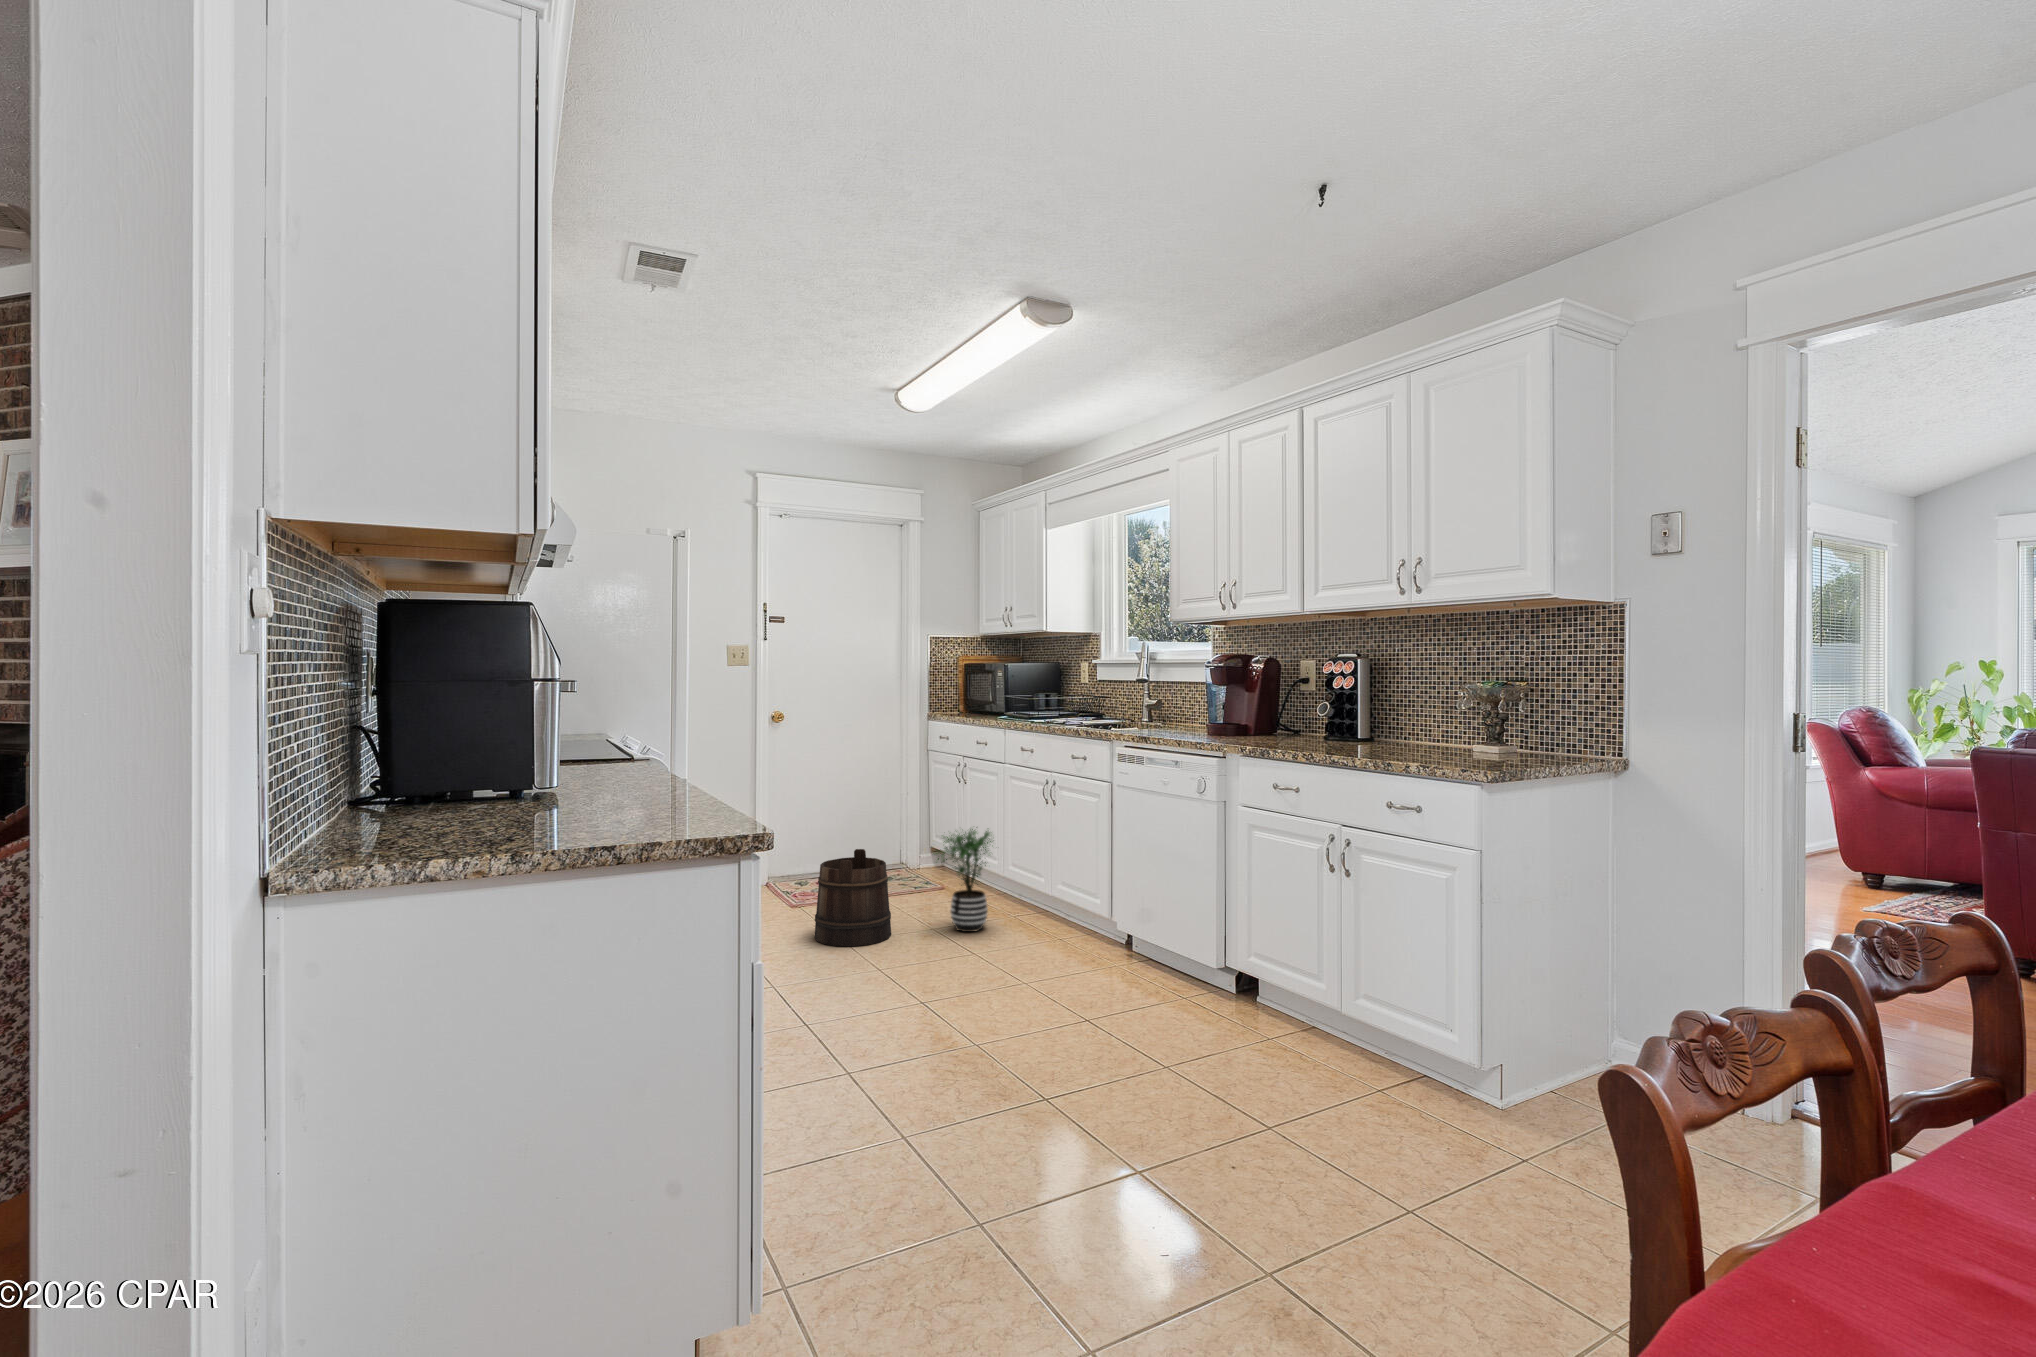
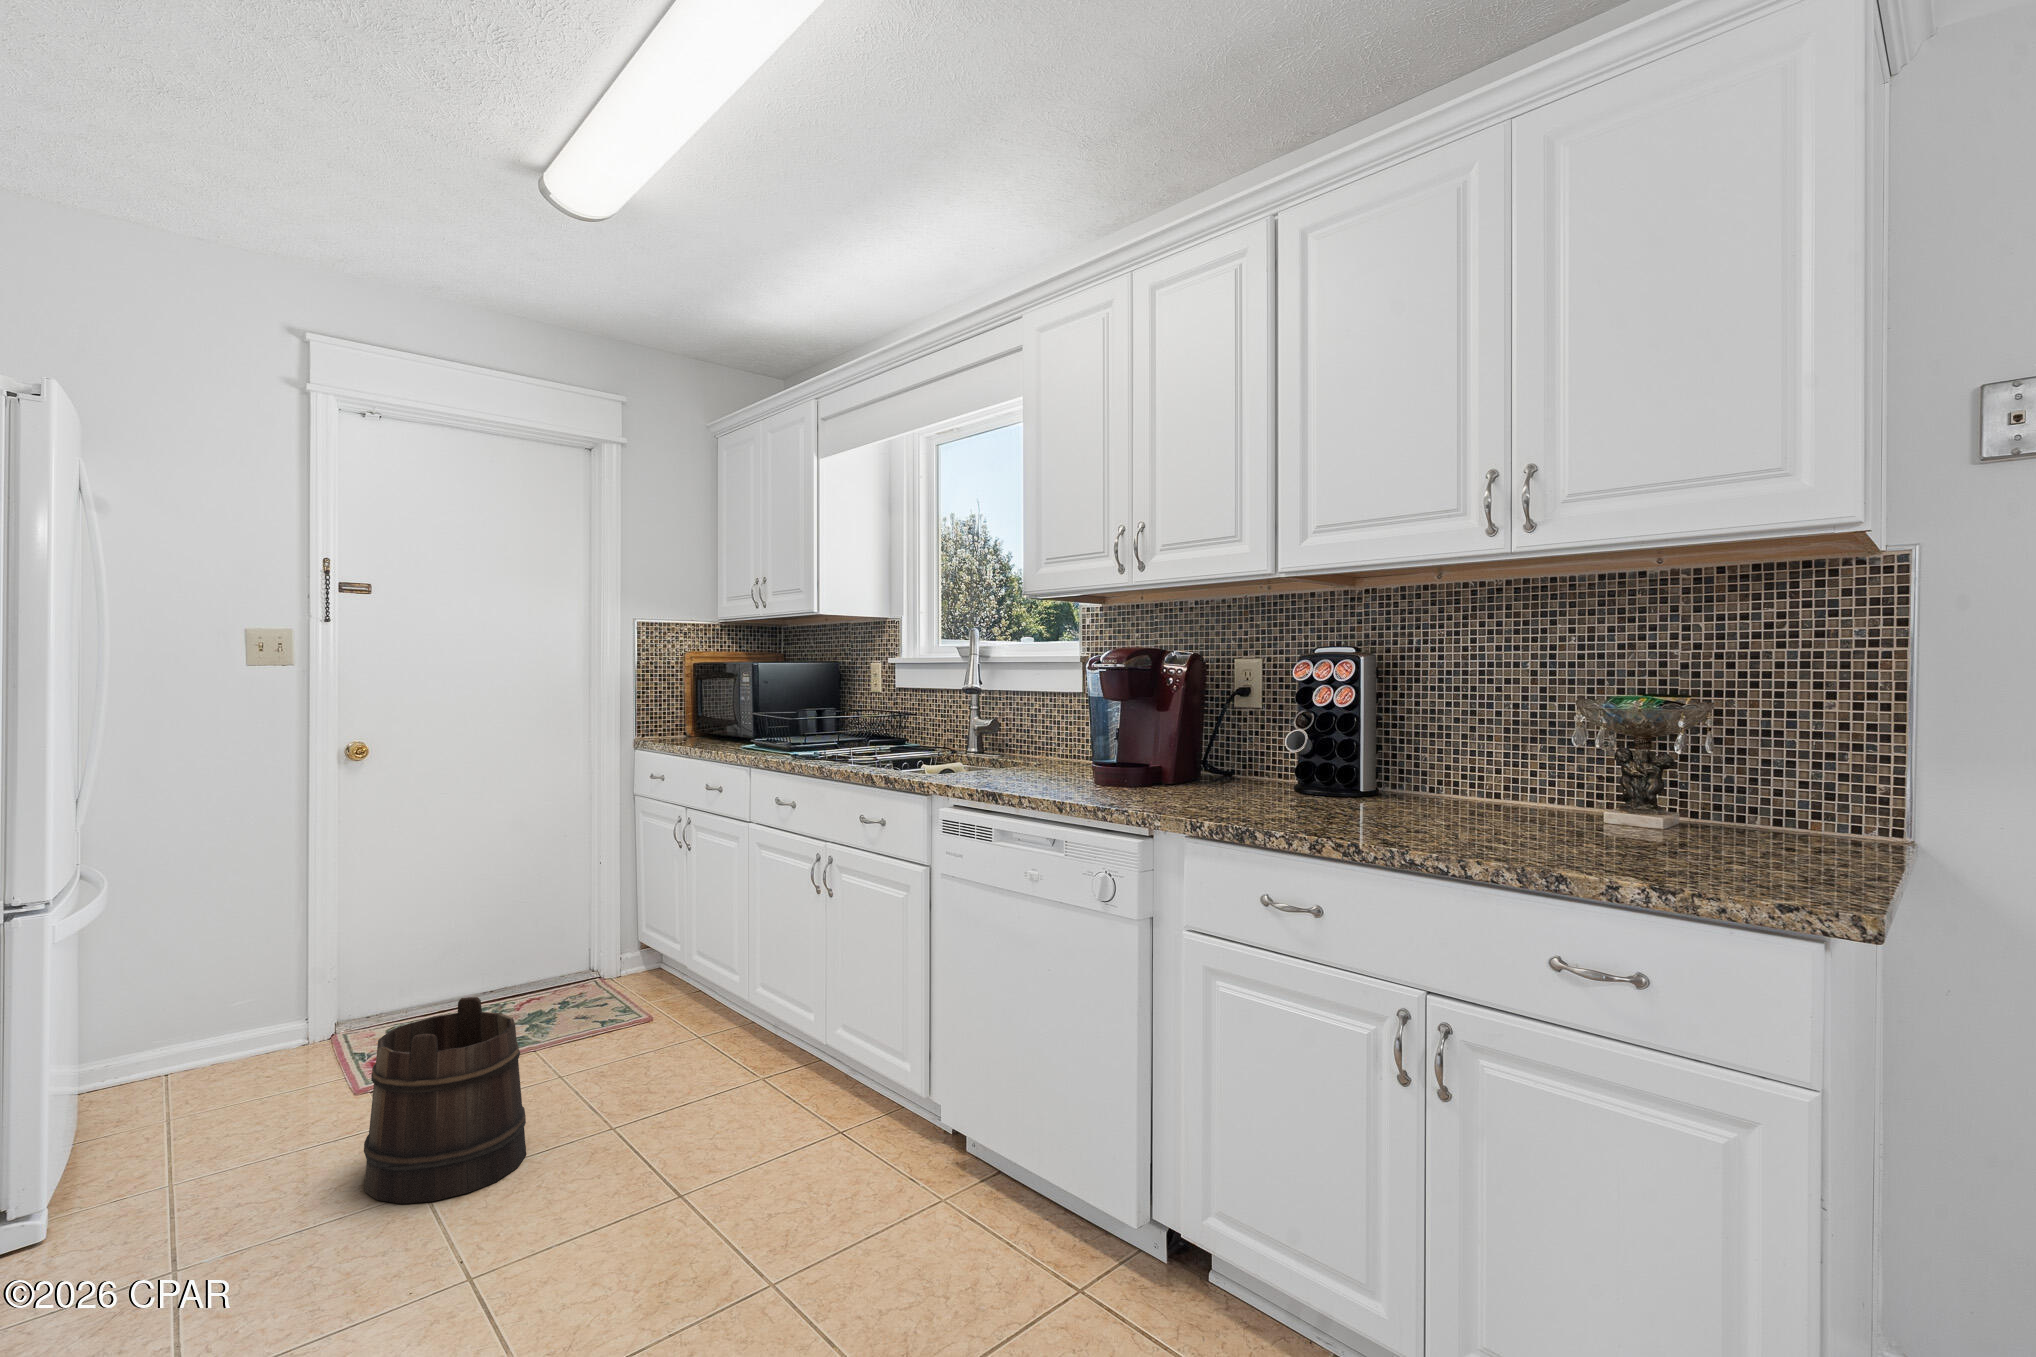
potted plant: present [933,829,993,932] -> none [605,940,736,1134]

